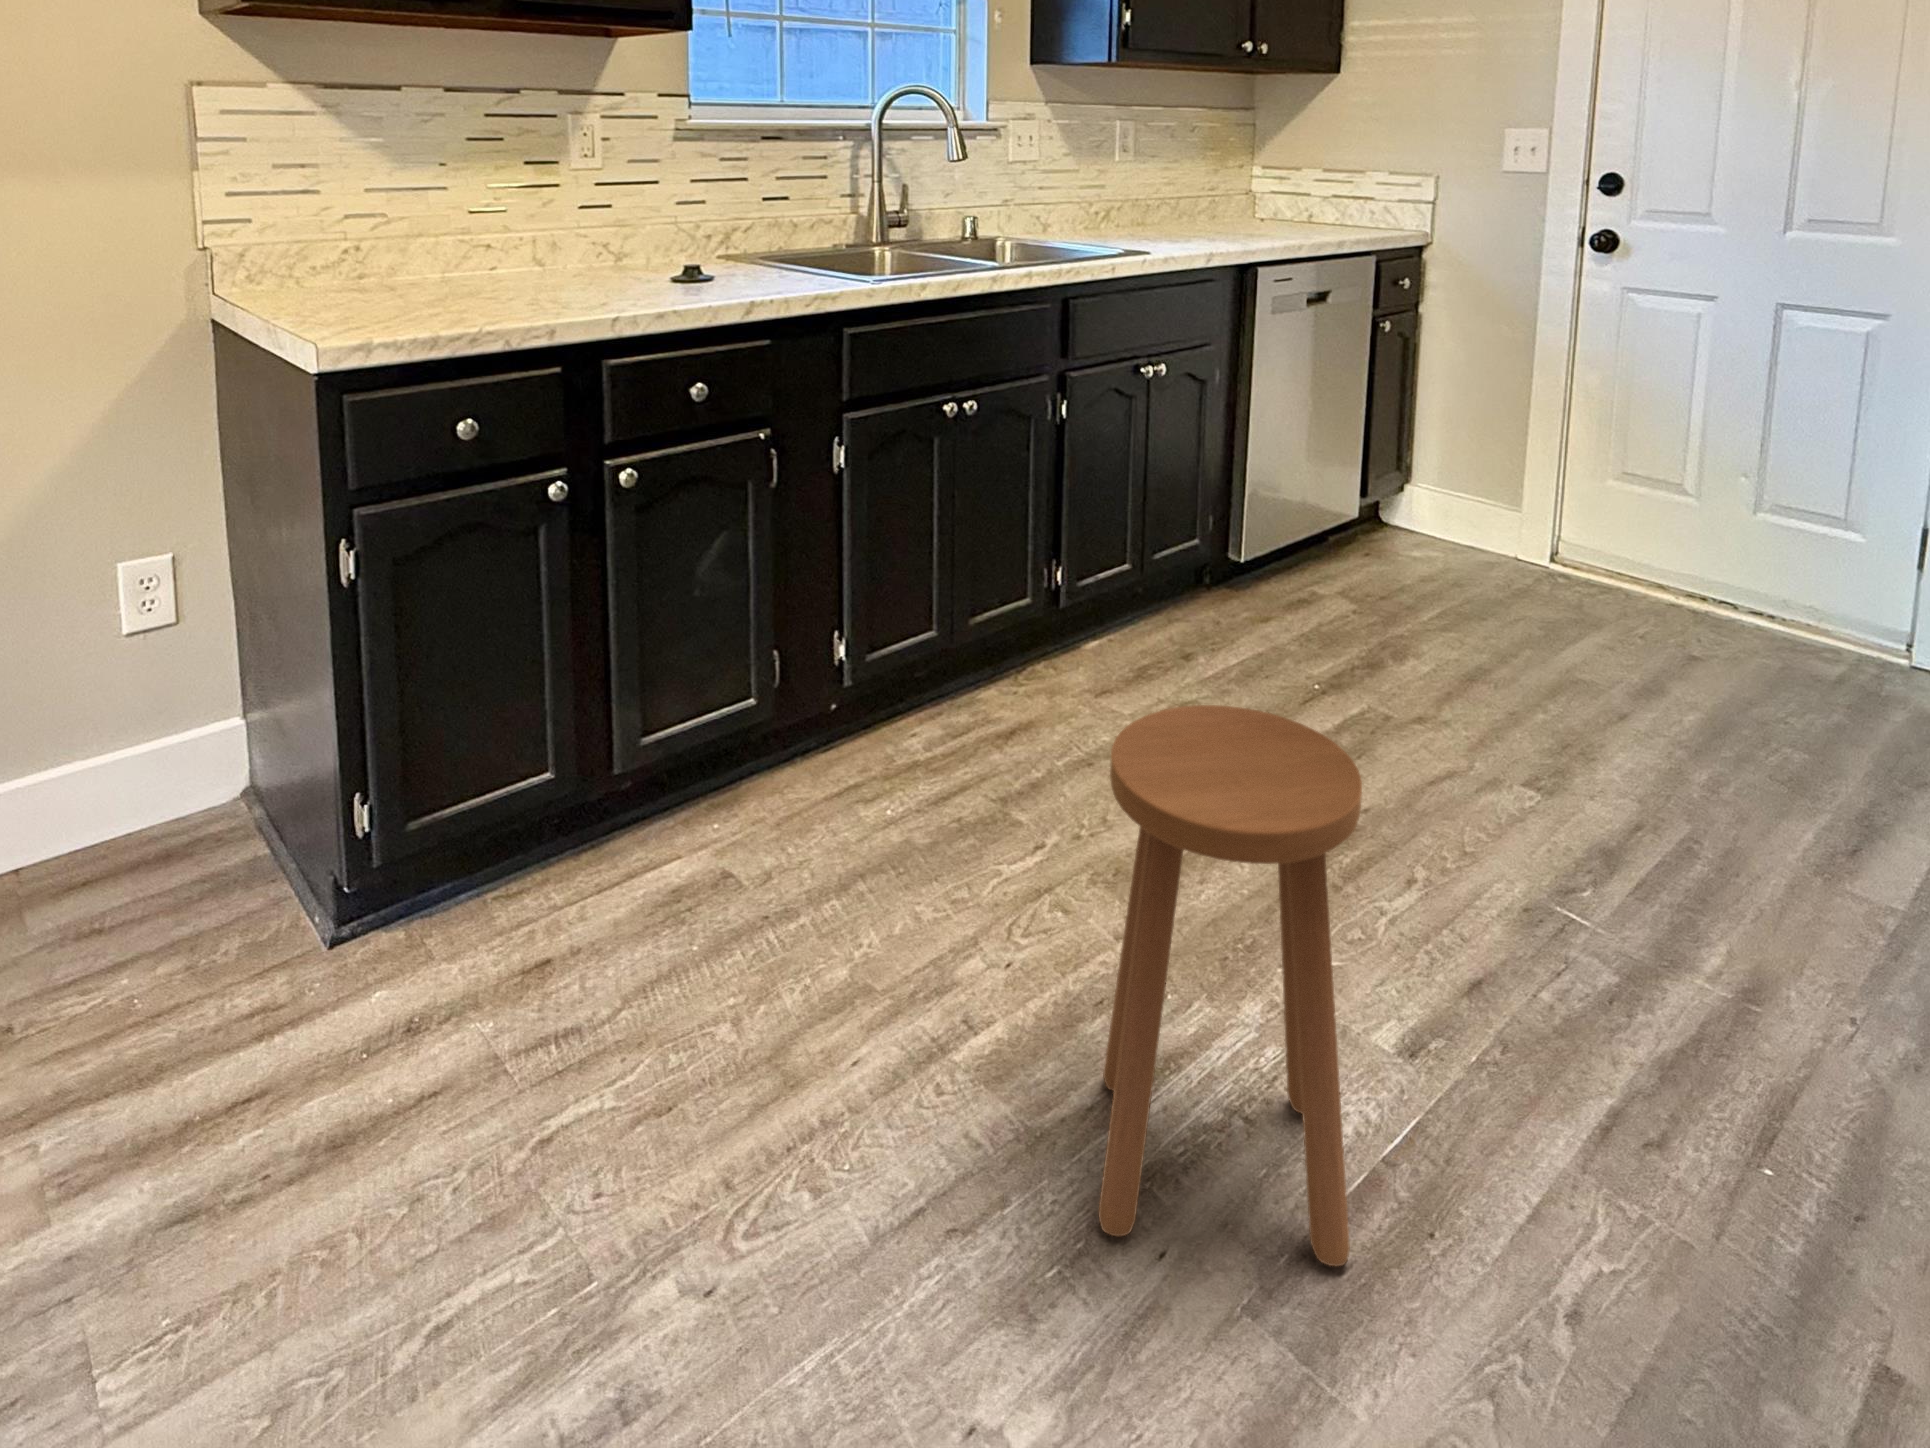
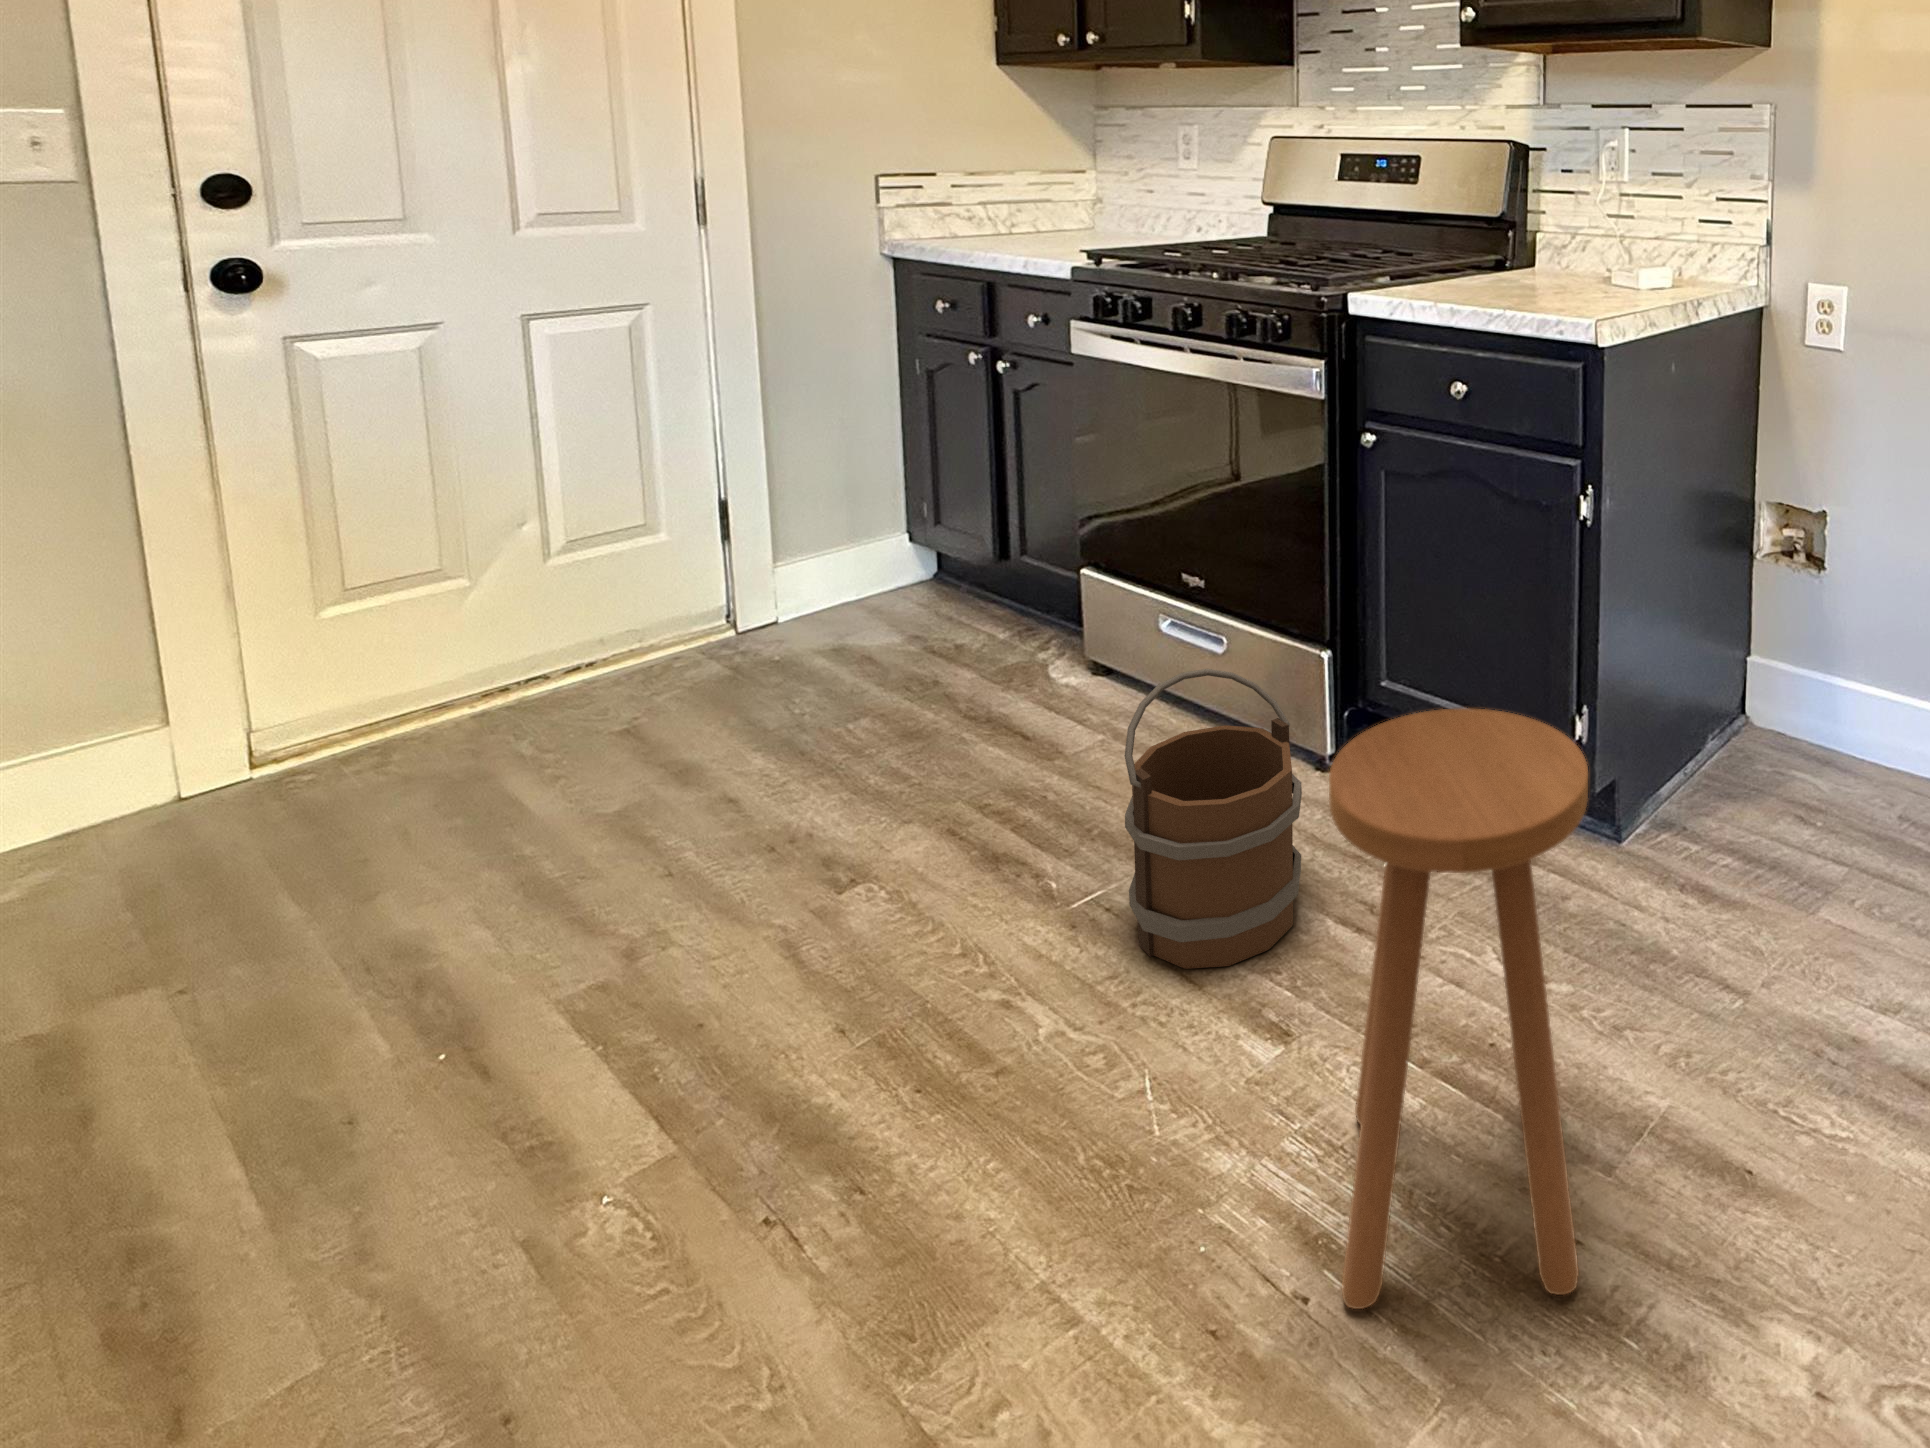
bucket: none [1480,739,1702,1063] -> present [1124,669,1302,969]

